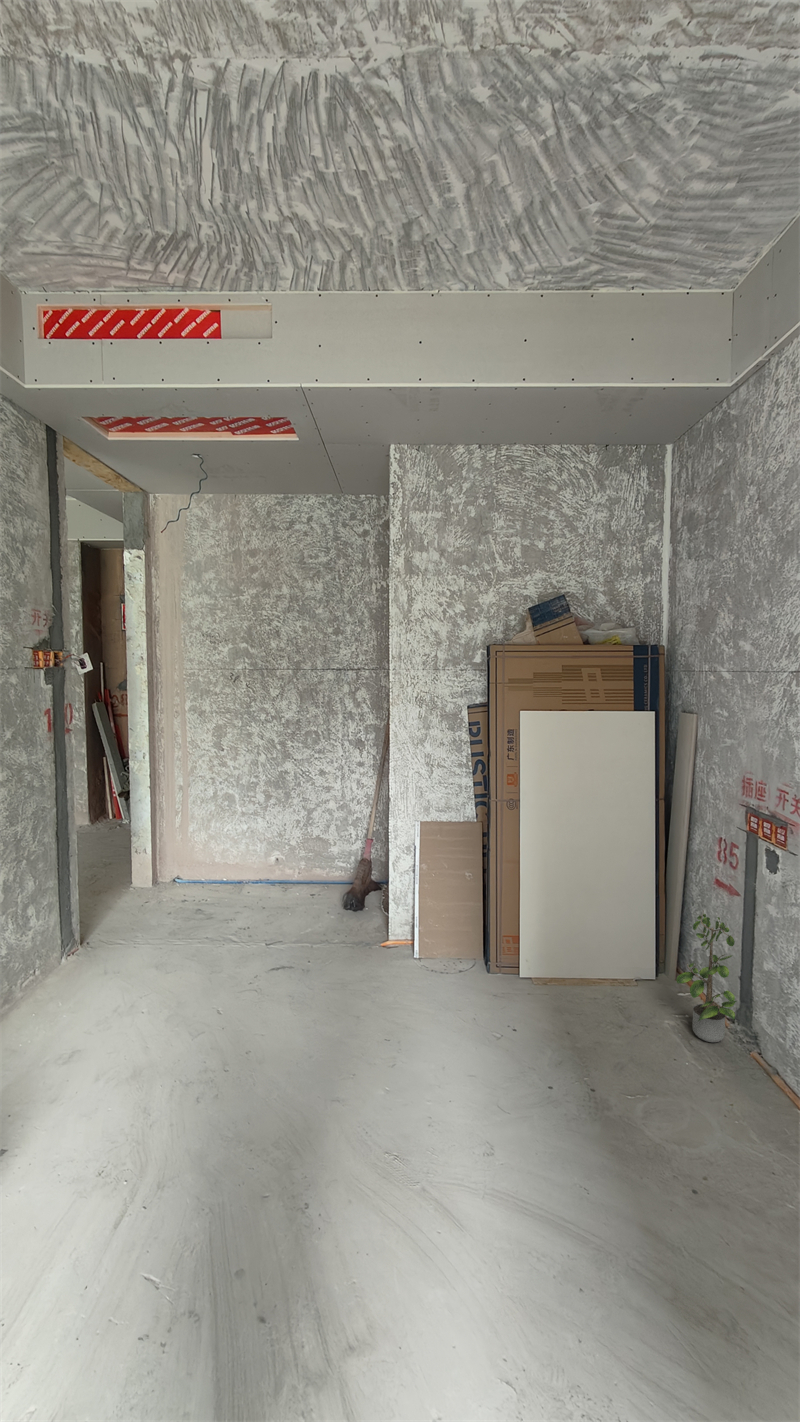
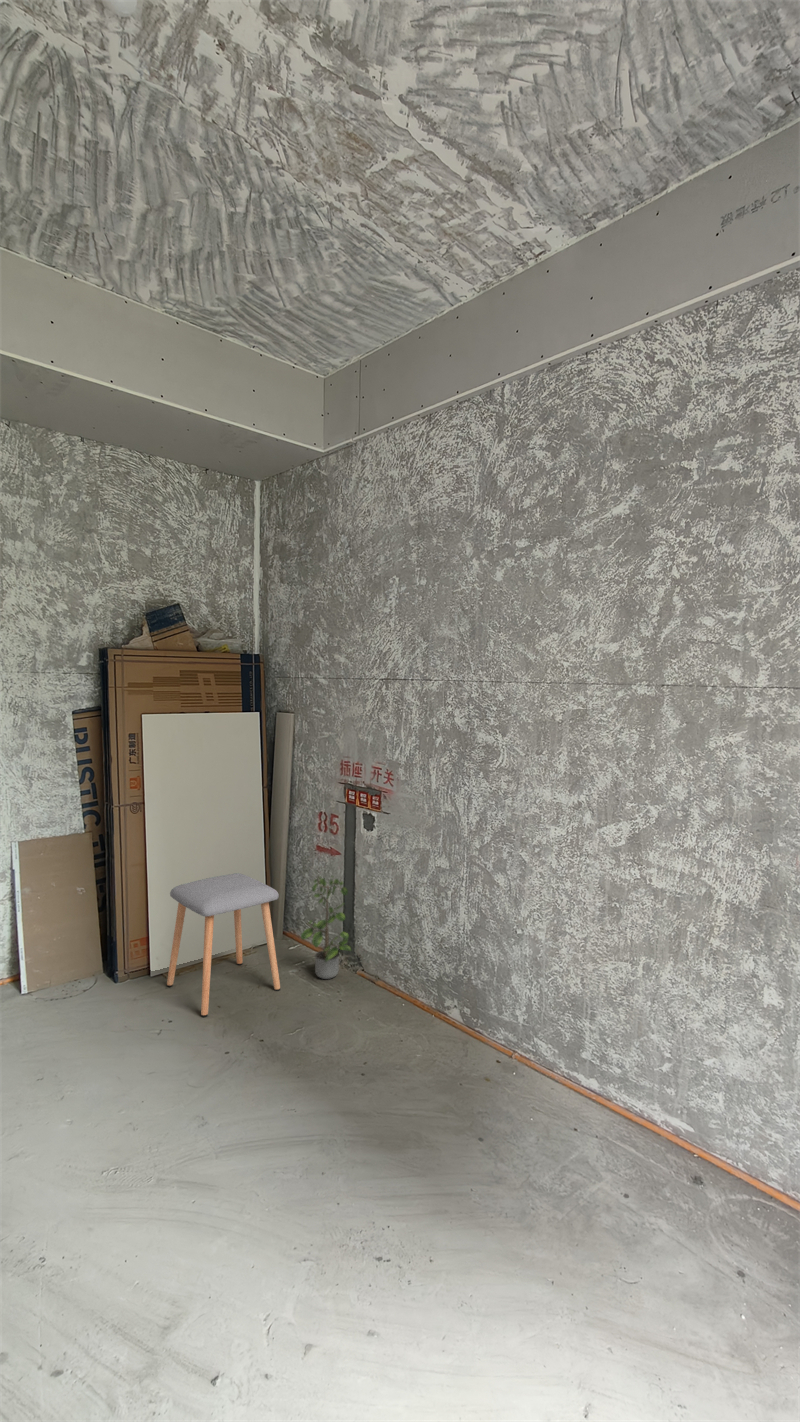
stool: none [531,884,645,1032] -> present [167,873,280,1017]

